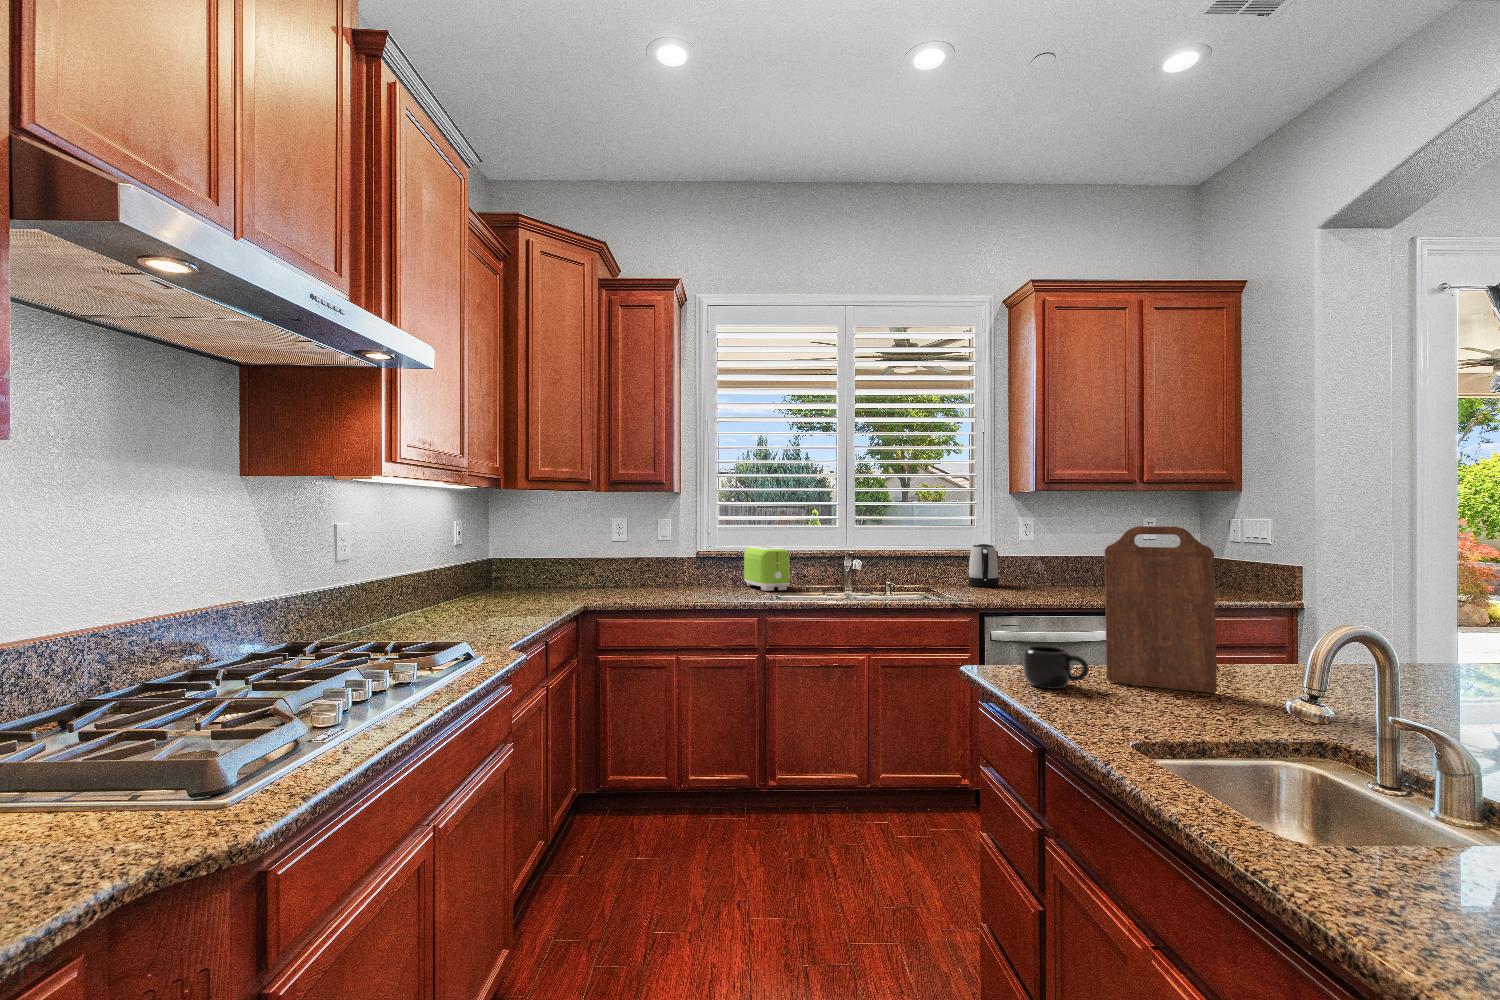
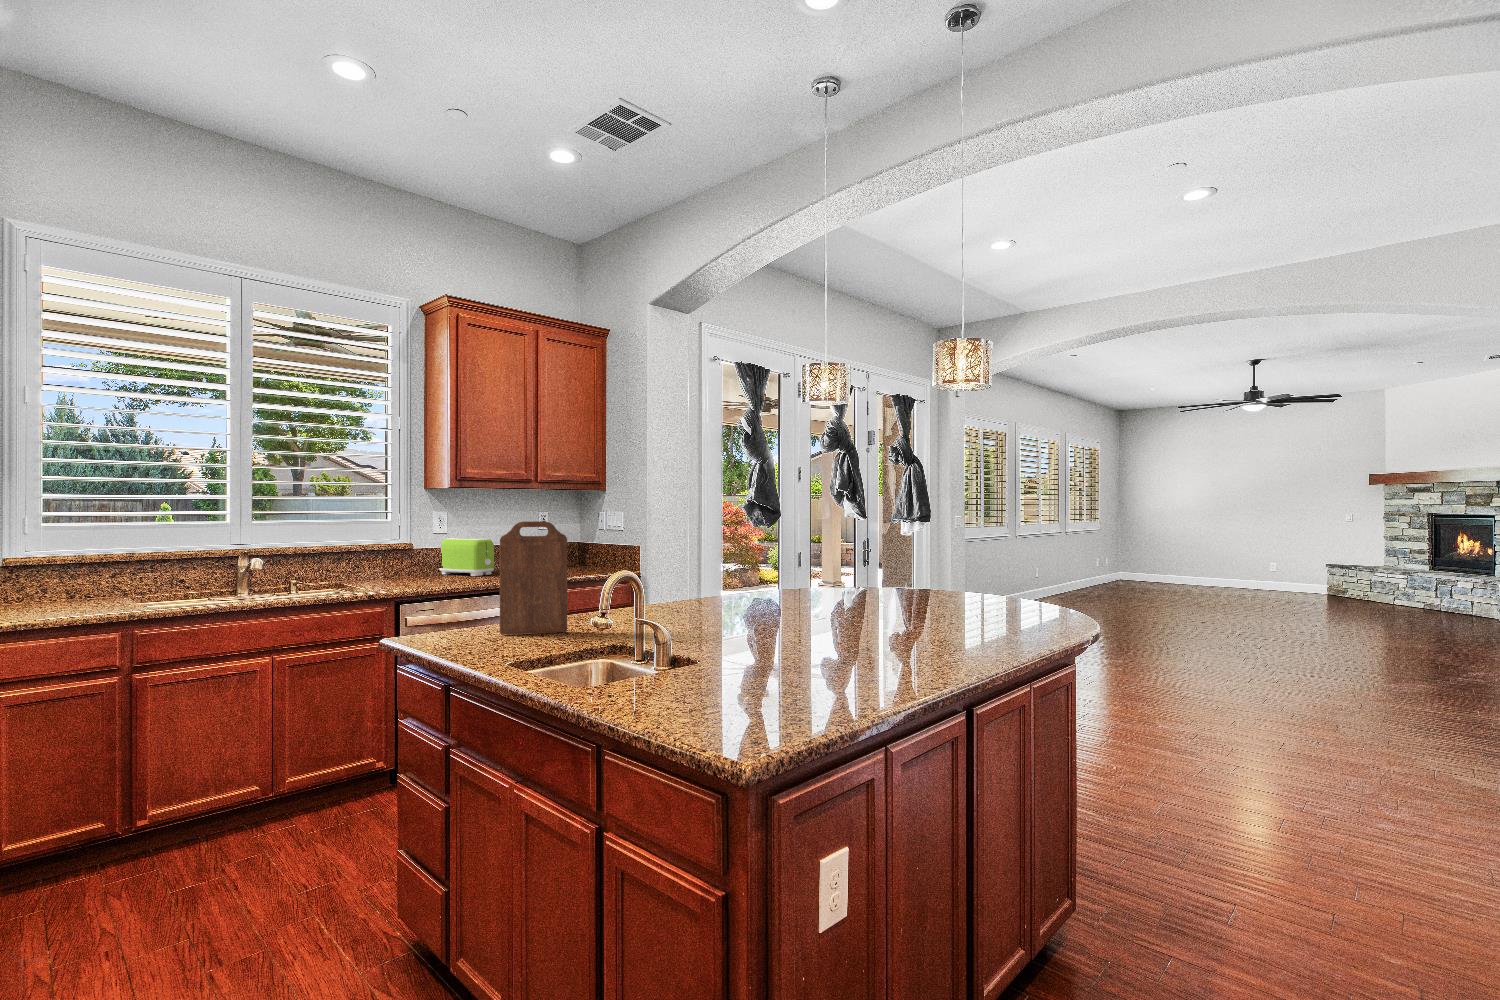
kettle: present [969,544,999,587] -> none [382,538,413,580]
toaster: present [744,546,790,591] -> present [439,538,494,576]
mug: present [1023,646,1089,689] -> none [439,614,487,645]

